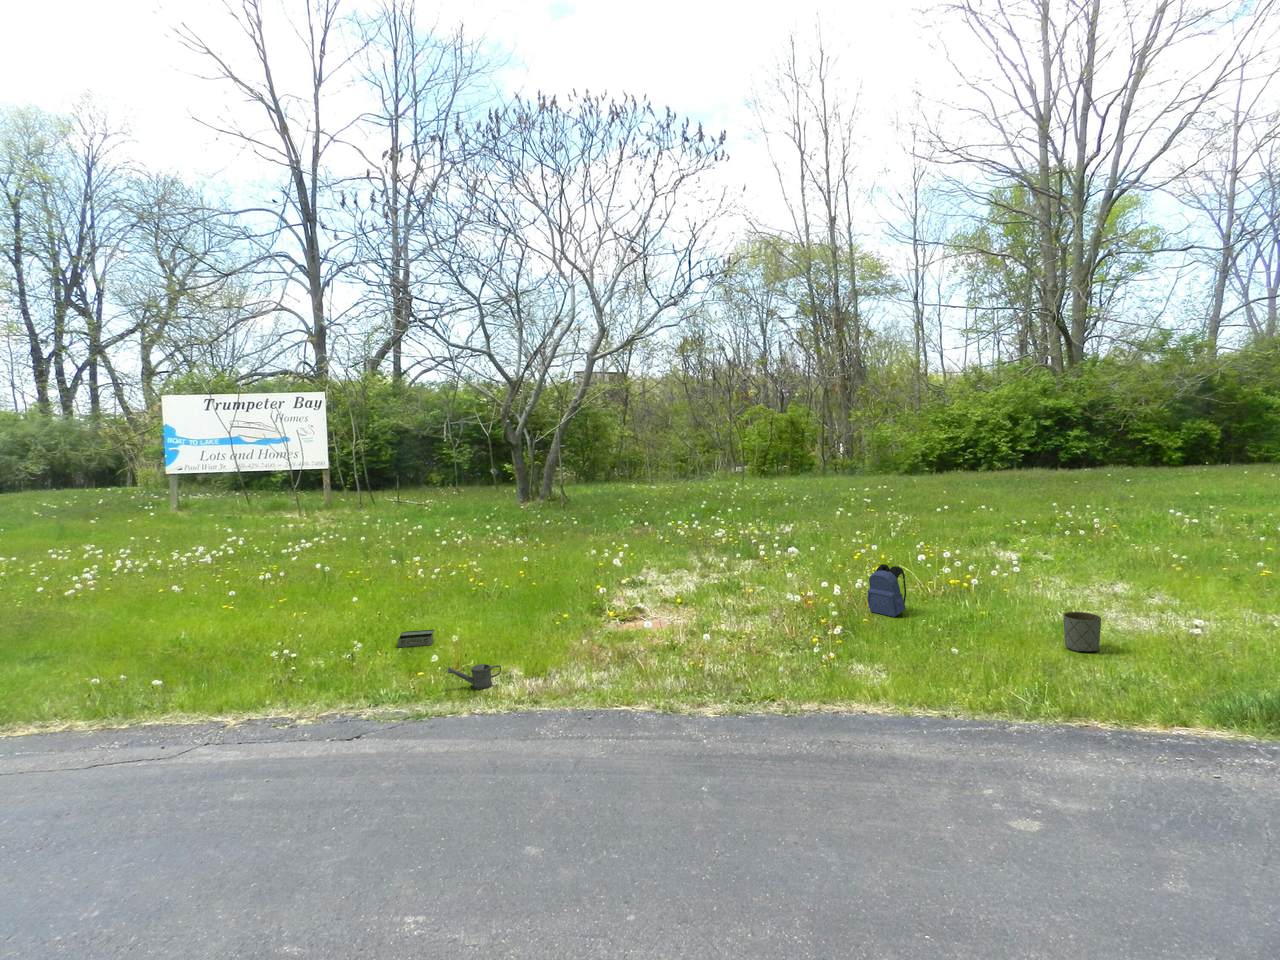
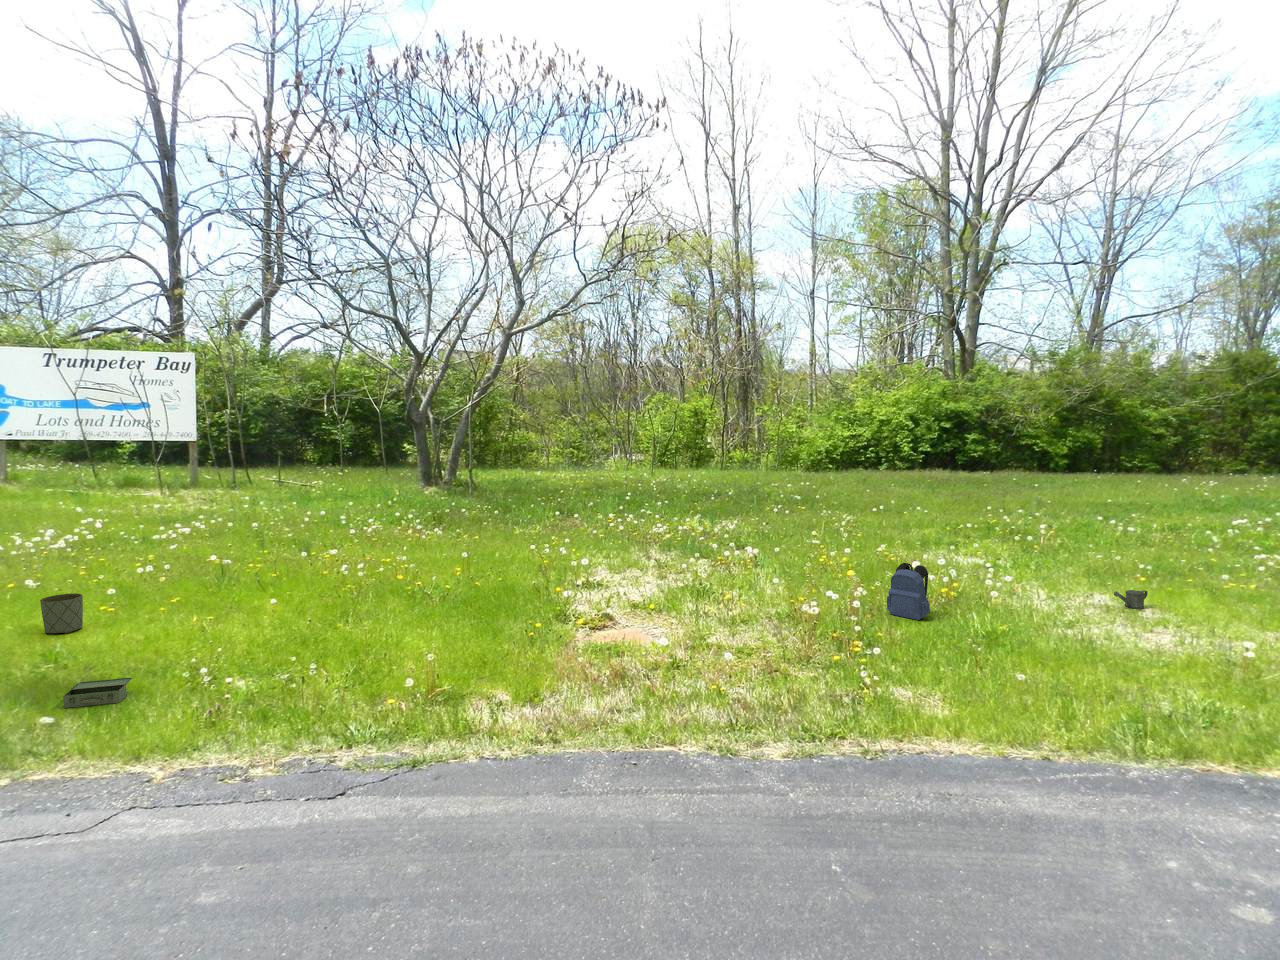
planter: present [1063,612,1101,652] -> present [40,593,83,634]
toolbox: present [398,629,434,647] -> present [63,678,132,708]
watering can: present [448,664,501,689] -> present [1114,590,1147,609]

